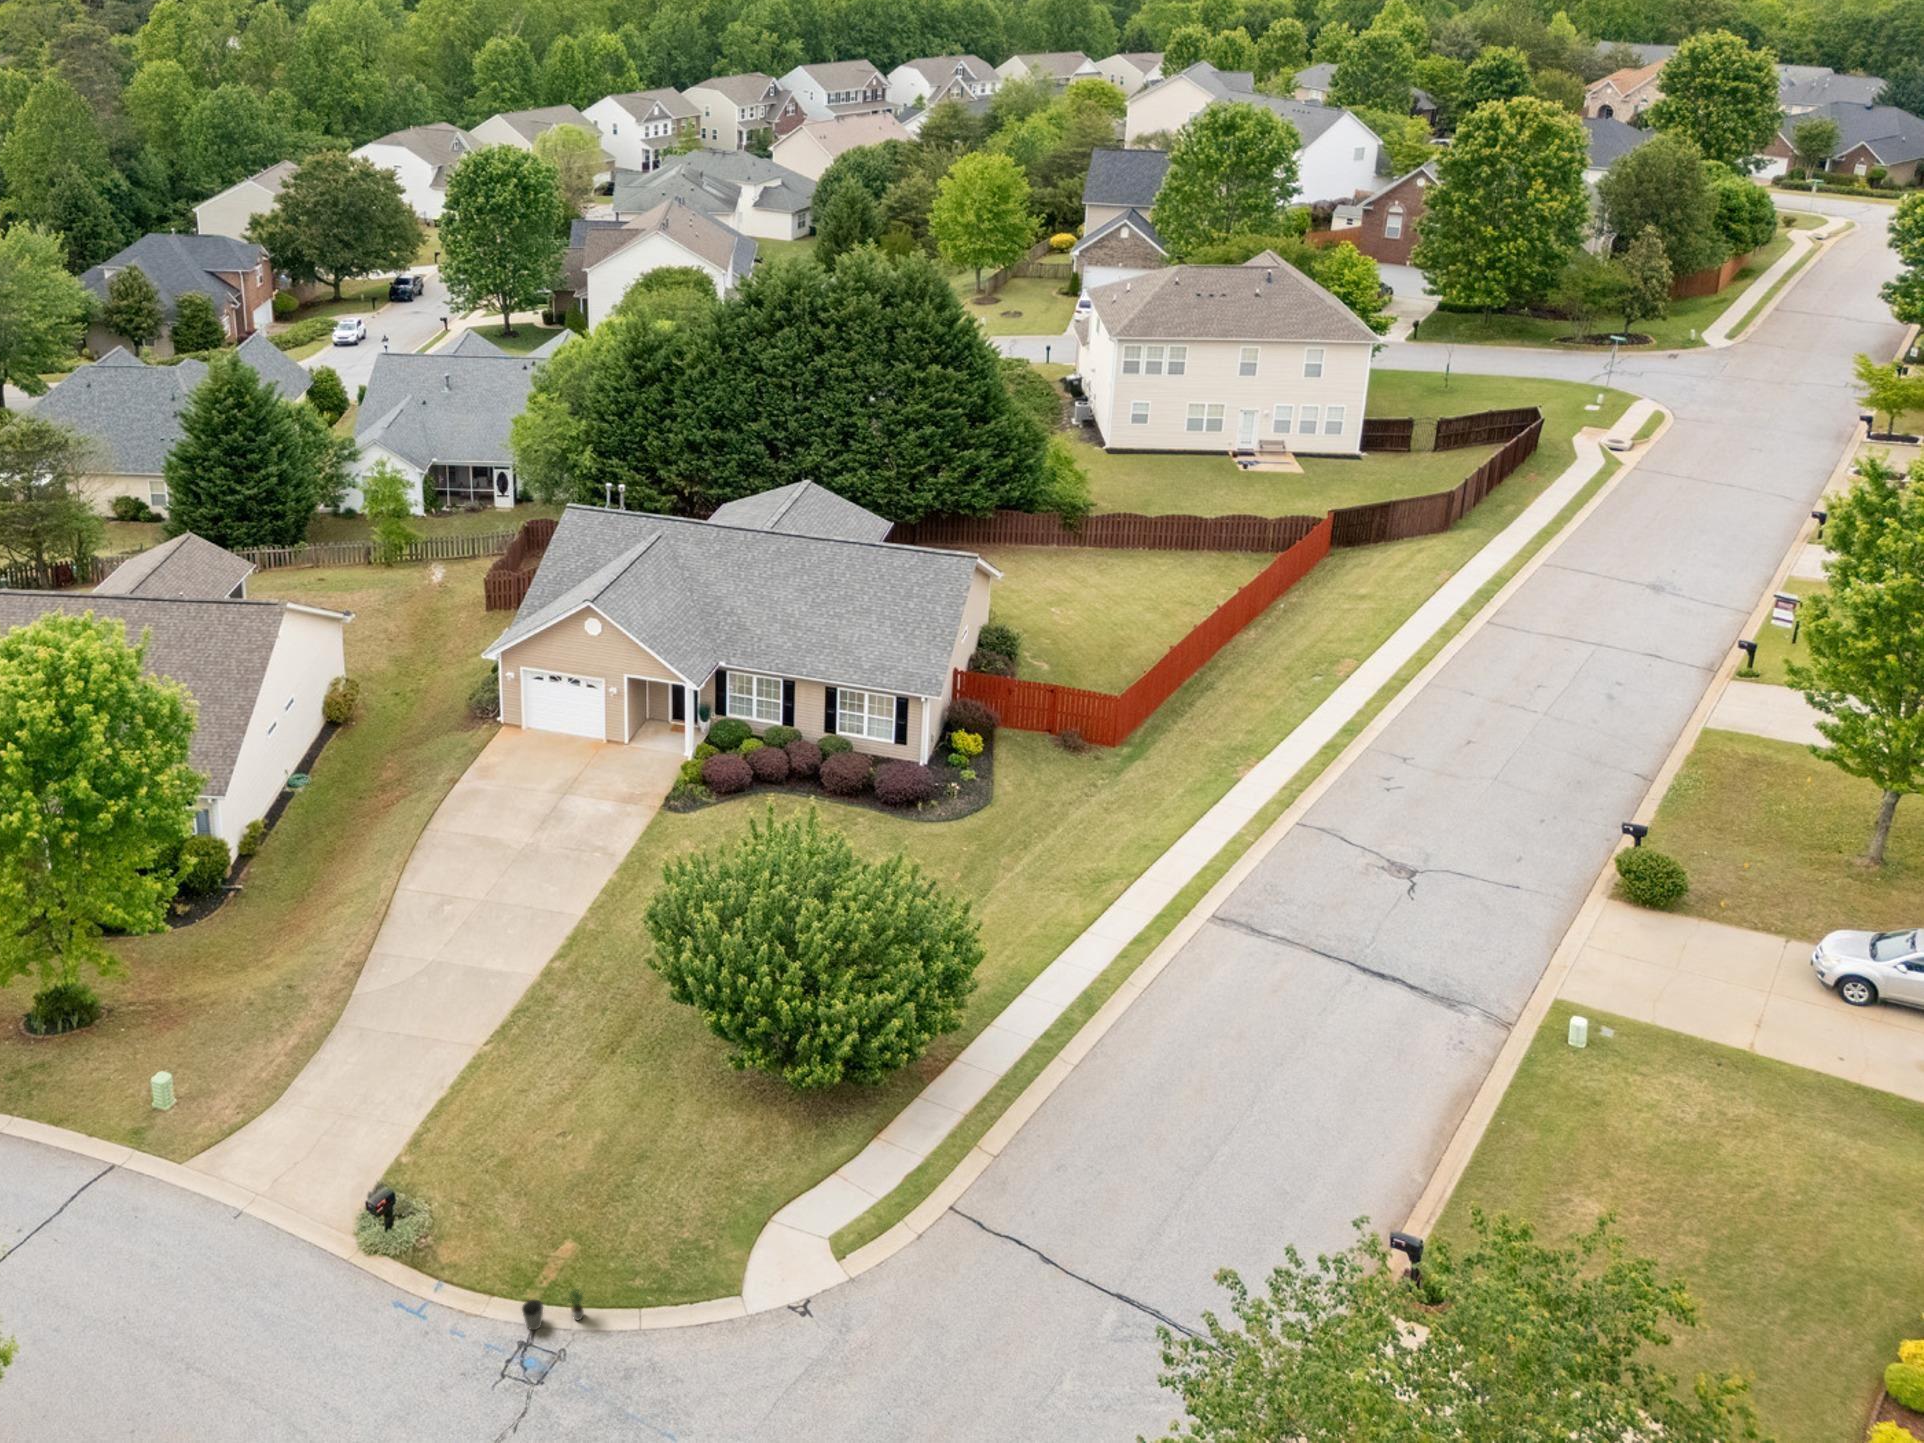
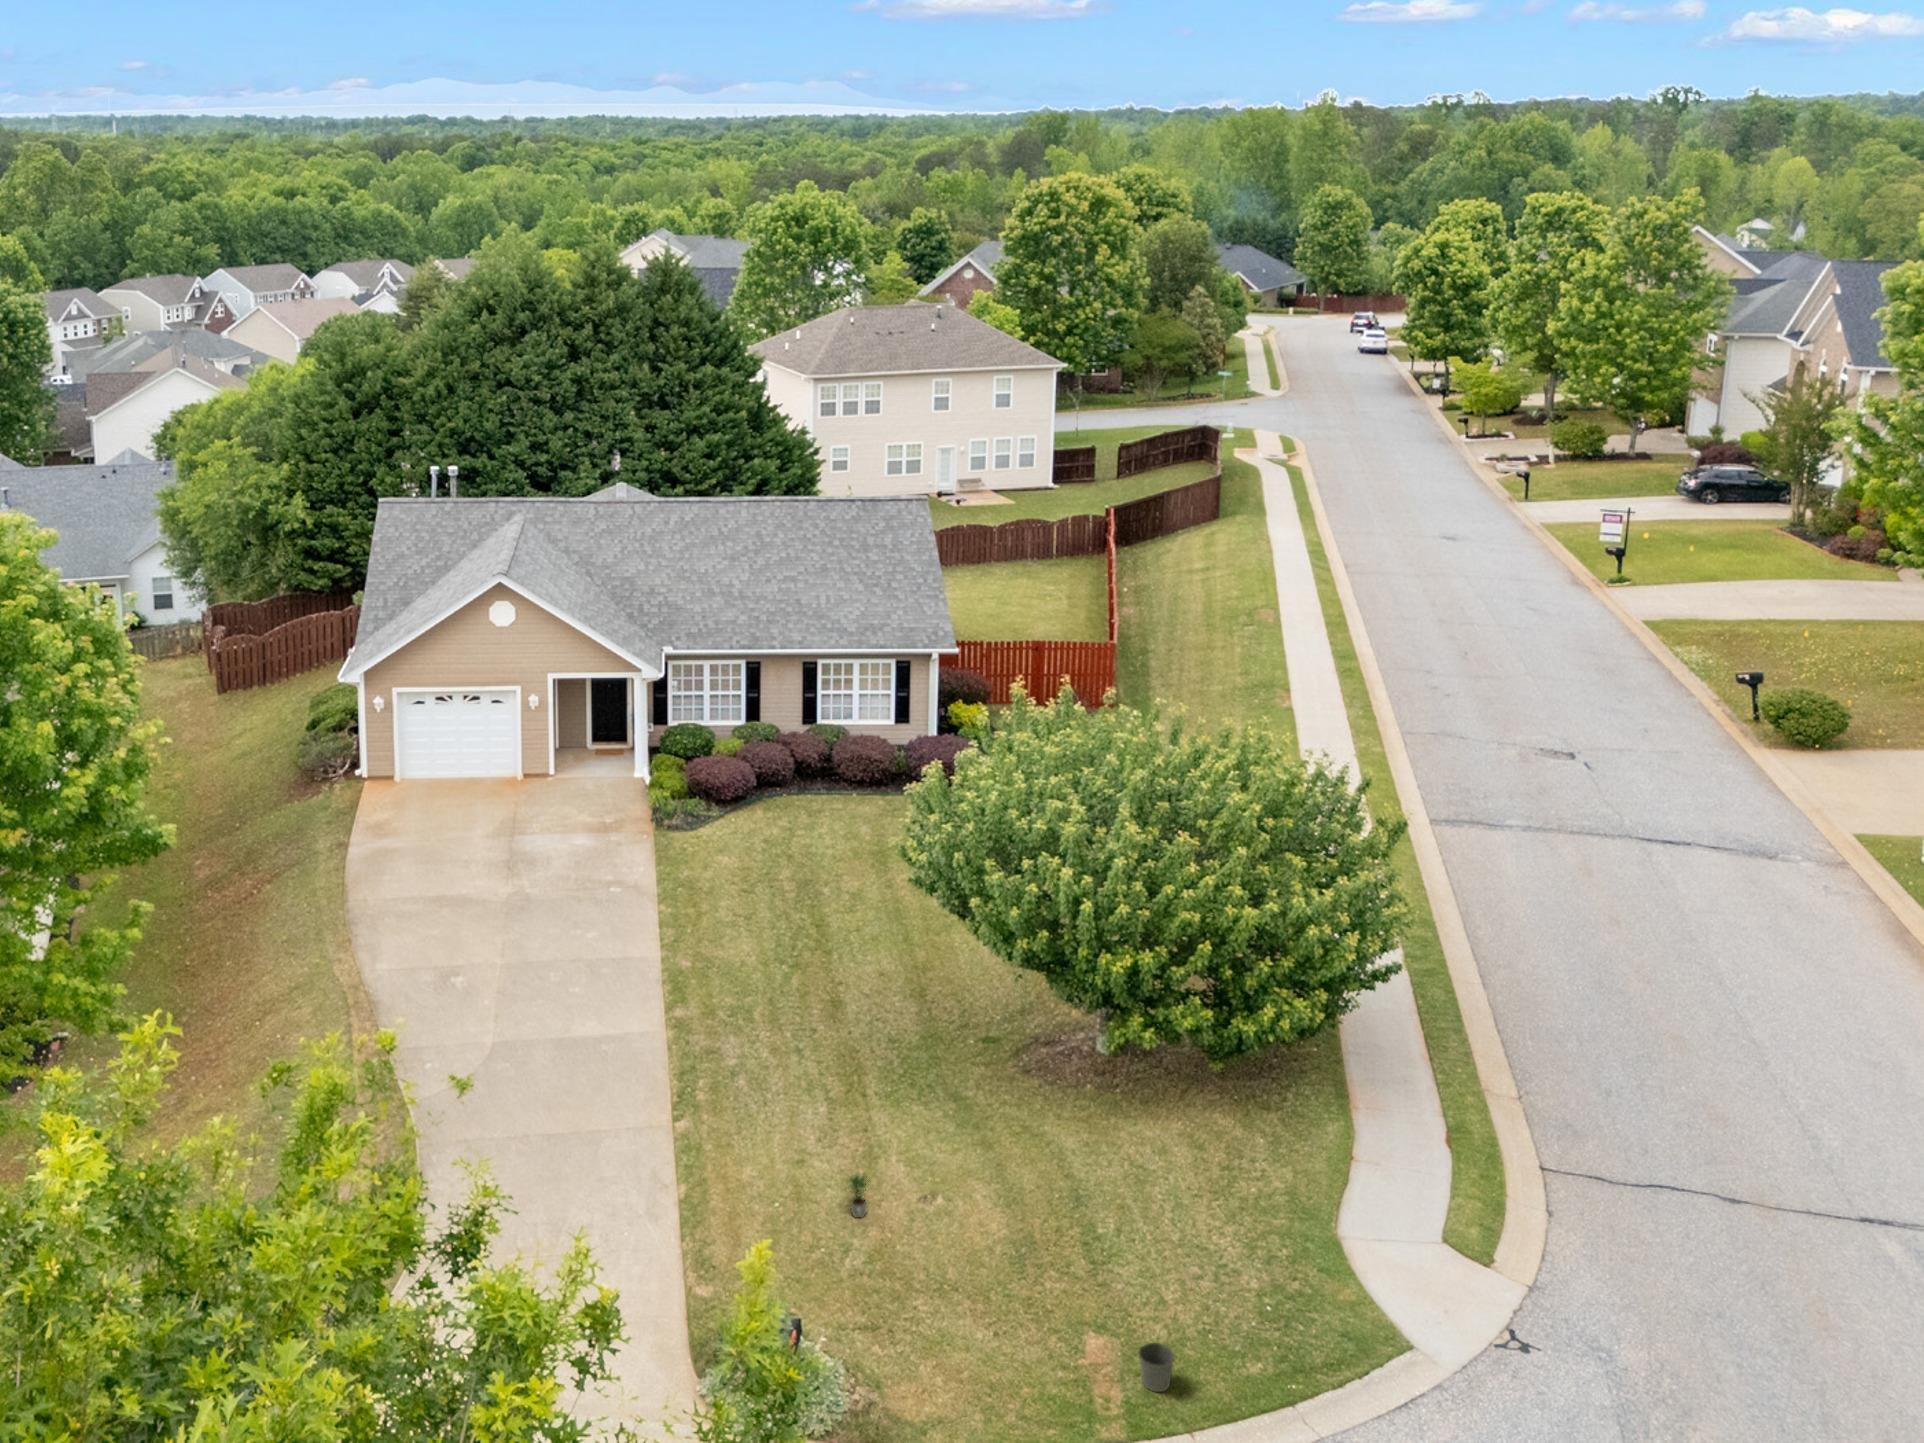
potted plant: present [567,1289,584,1320] -> present [847,1173,869,1218]

